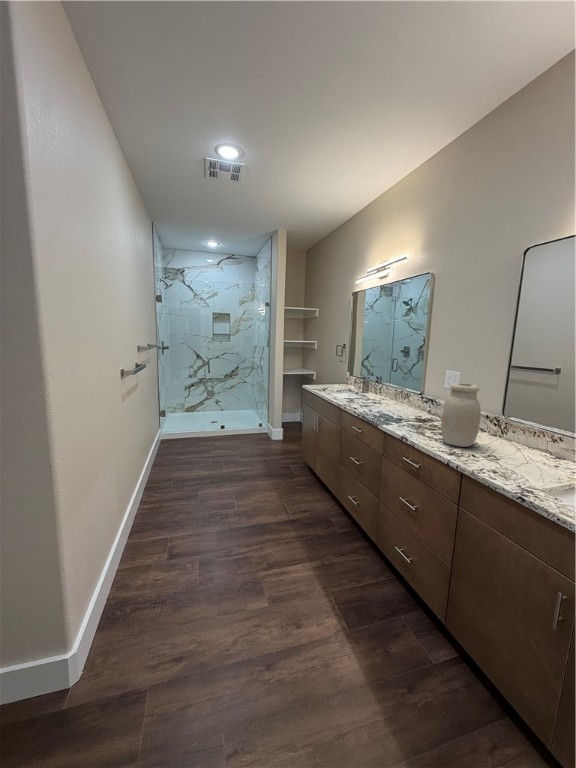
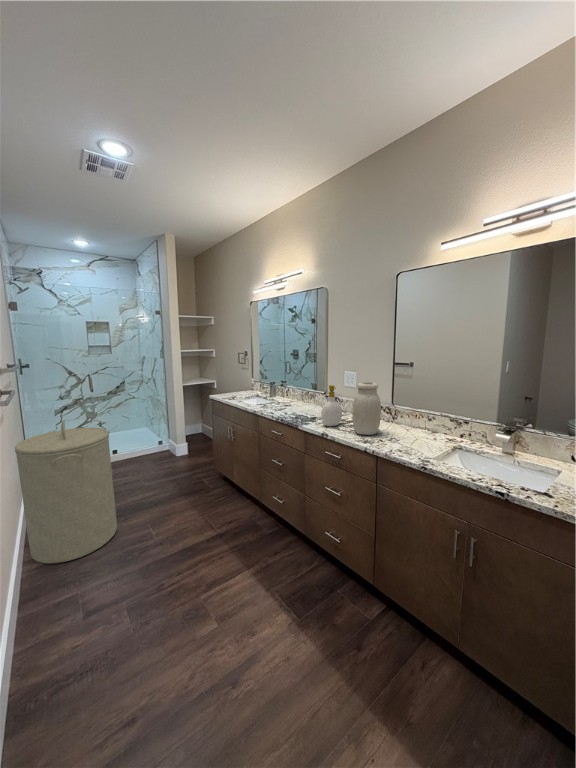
soap bottle: none [405,384,432,430] -> present [321,385,342,426]
laundry hamper: none [141,392,210,509] -> present [15,421,117,563]

